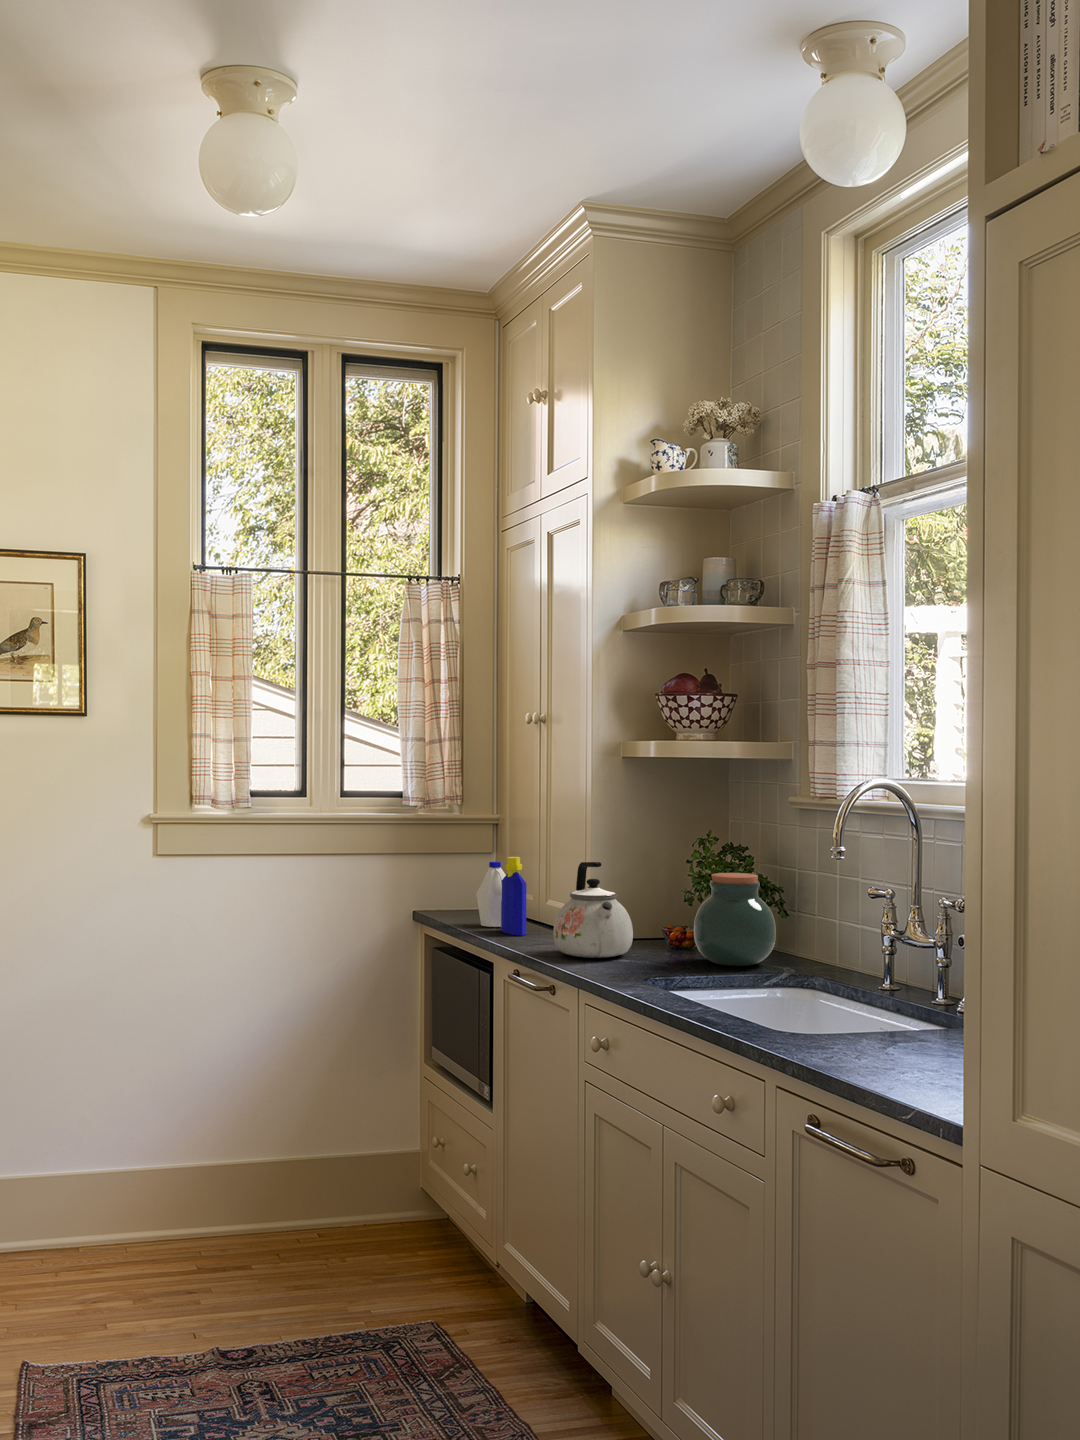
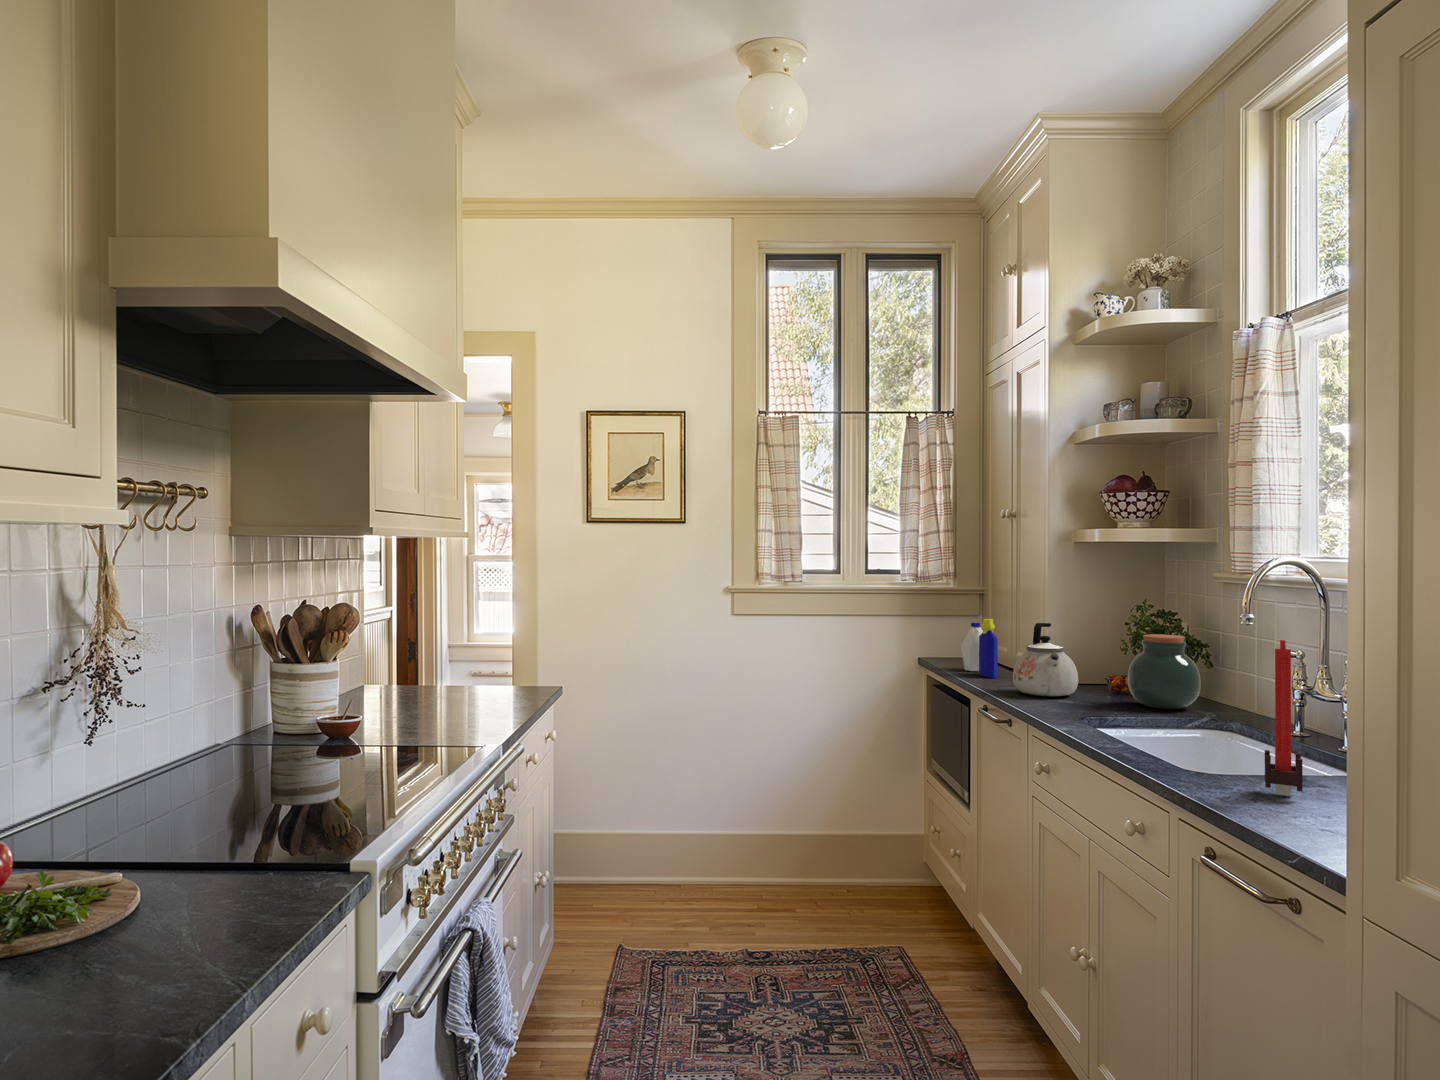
candle: none [881,884,925,1070] -> present [1265,640,1303,796]

